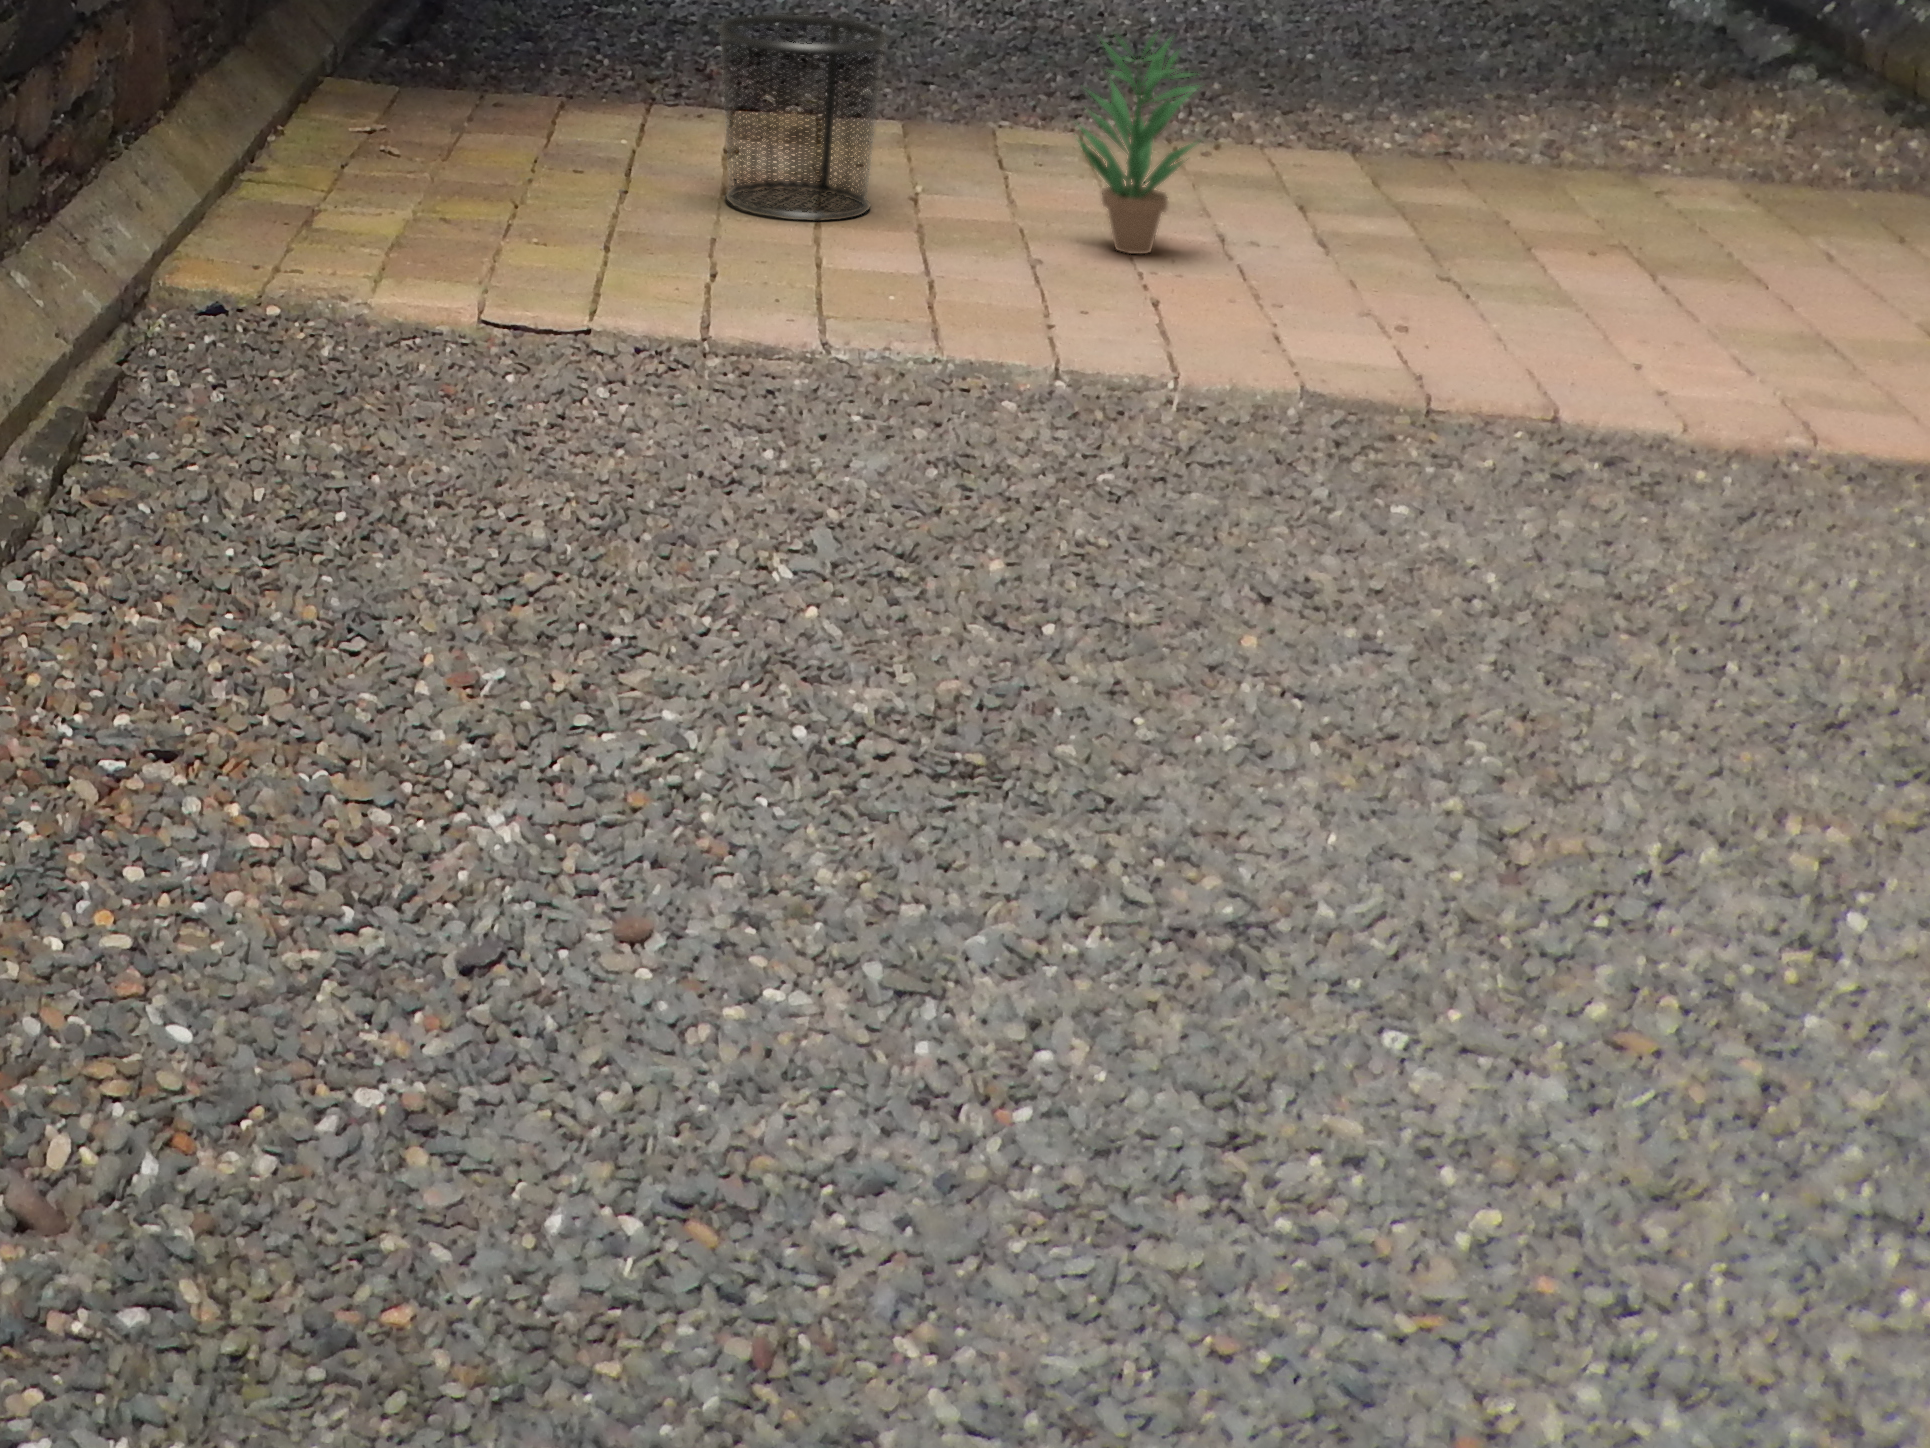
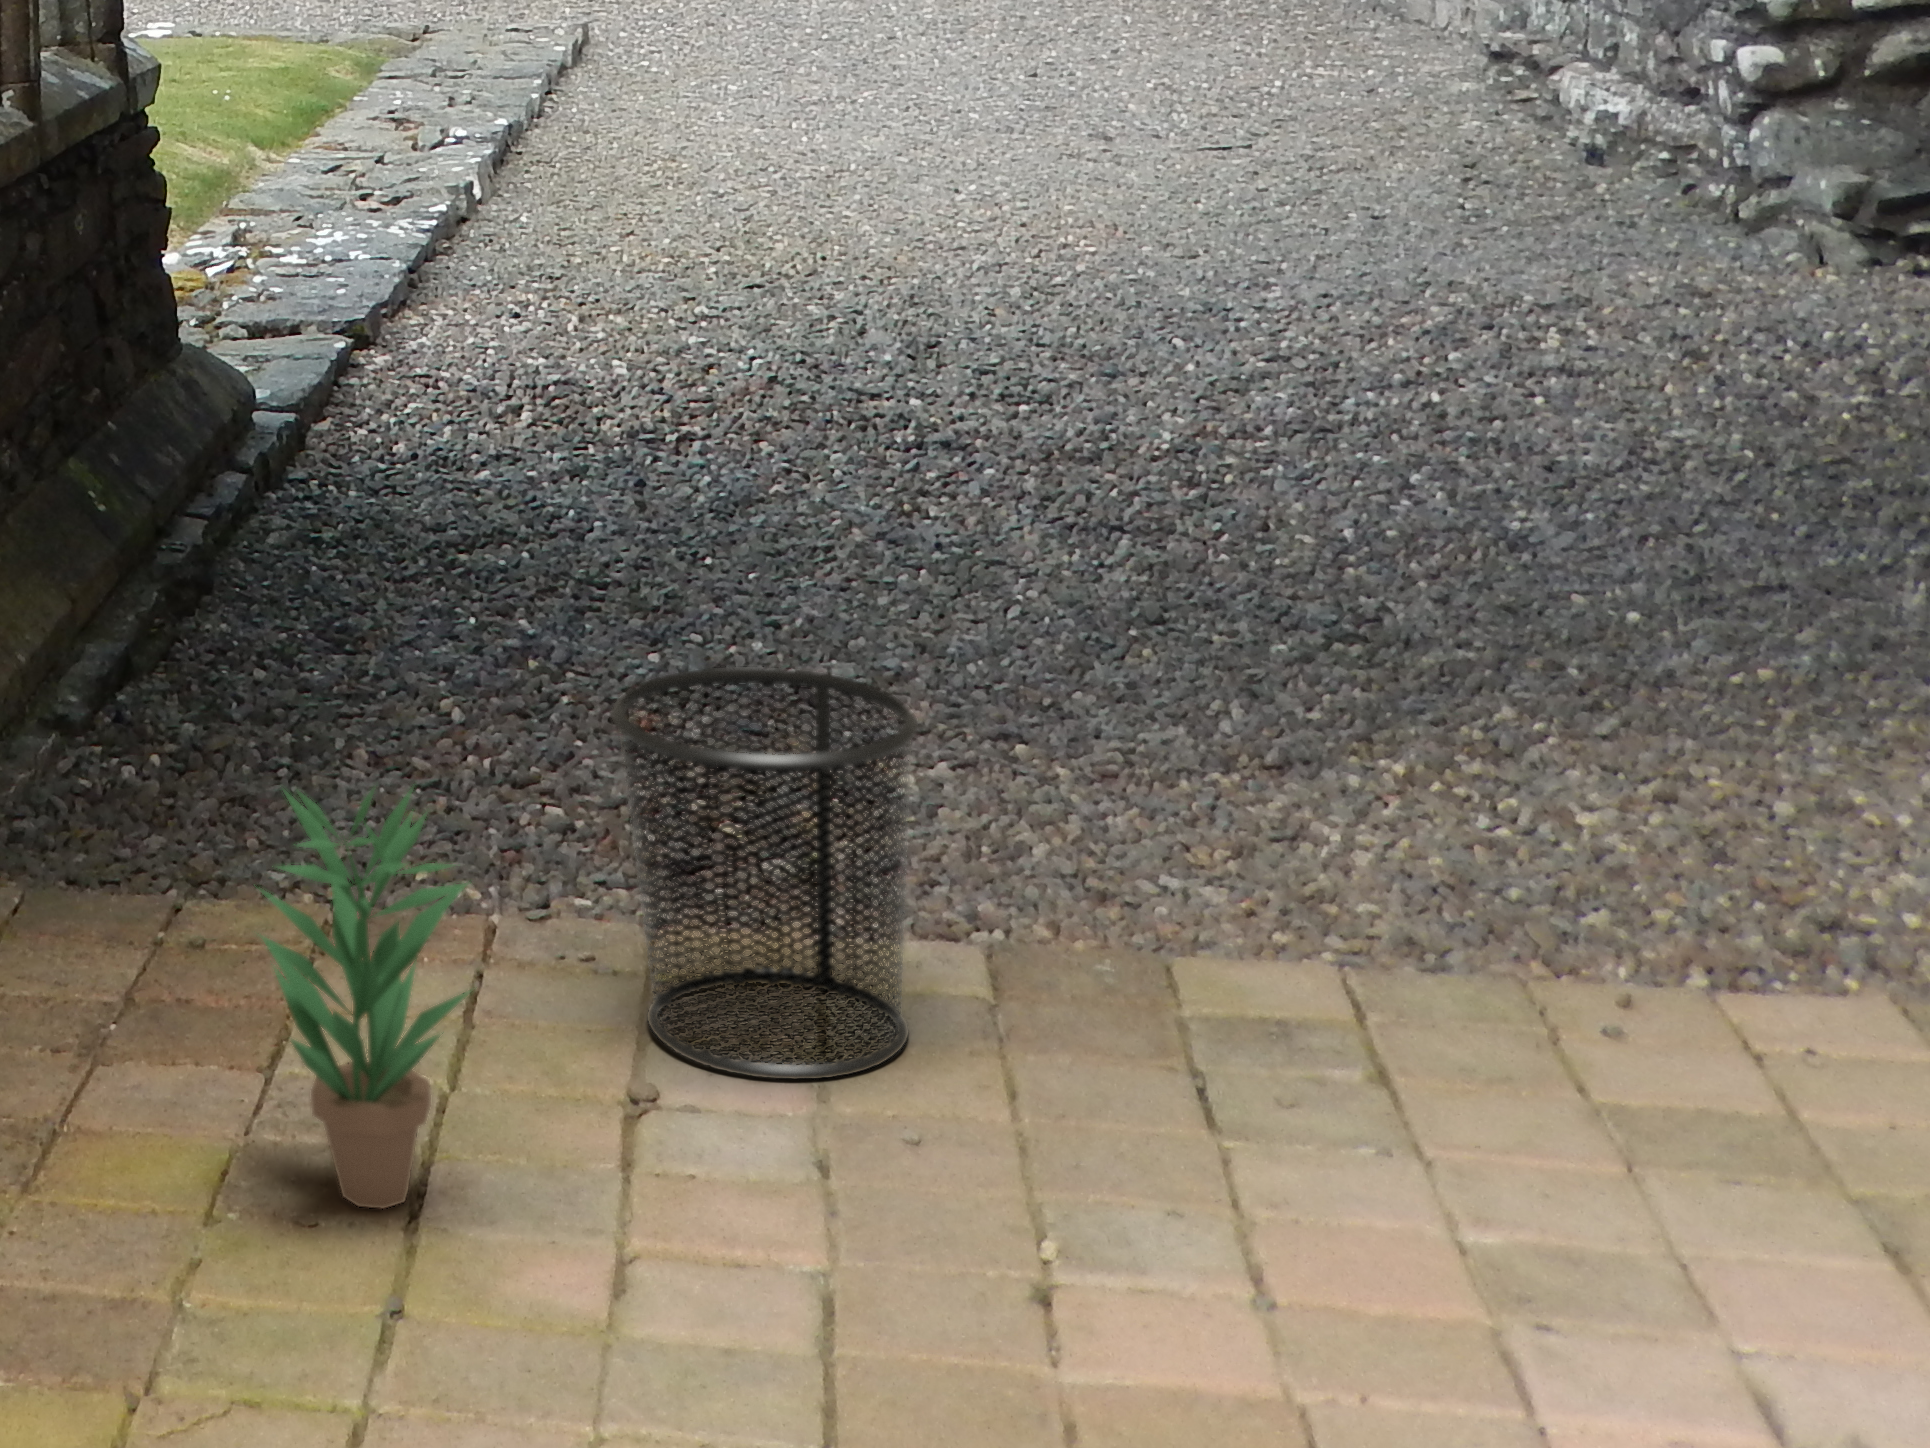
potted plant: present [1074,36,1197,254] -> present [255,788,470,1209]

